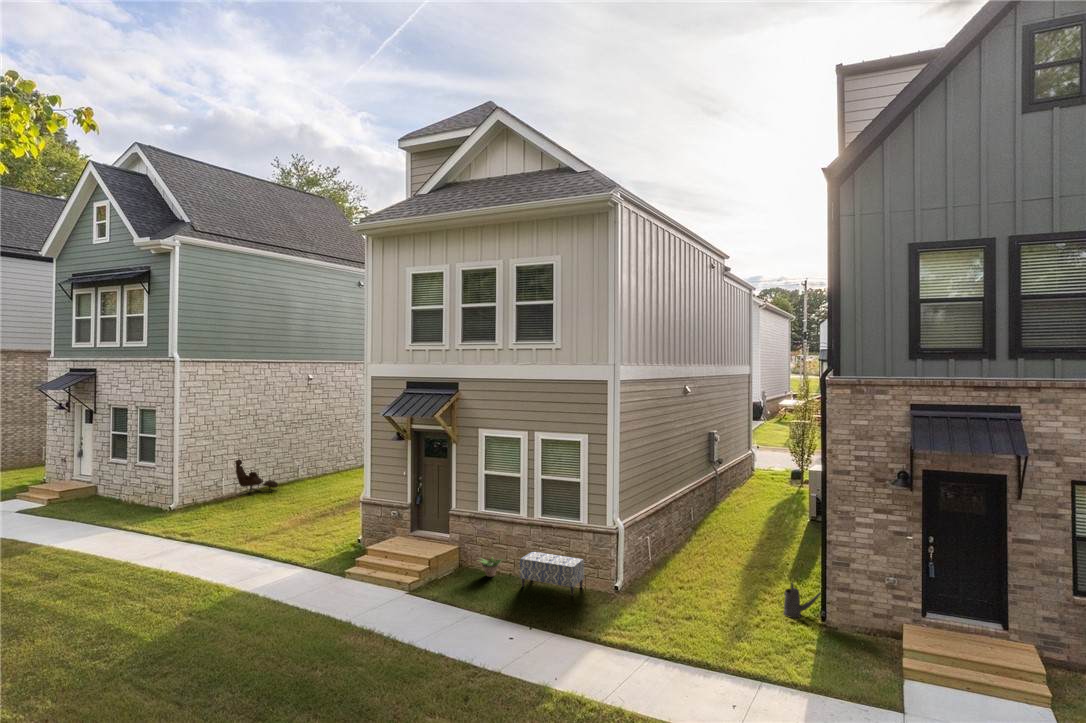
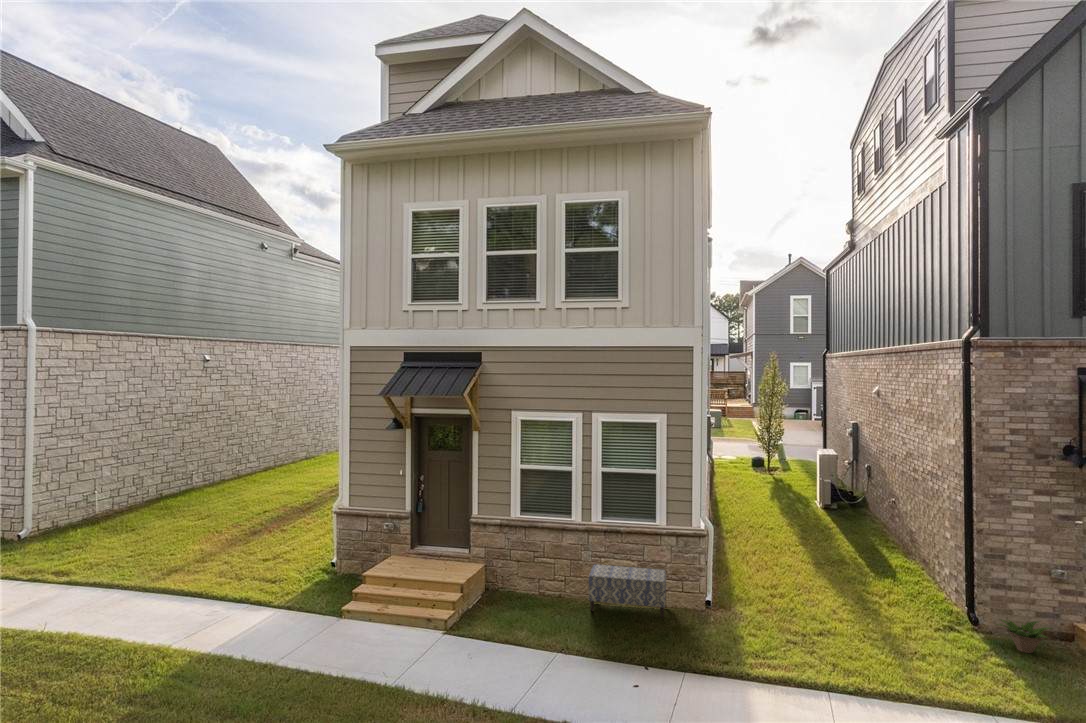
lounge chair: present [235,459,278,495] -> none [116,464,177,512]
decorative plant: present [480,557,503,577] -> present [998,620,1051,653]
watering can: present [784,582,821,618] -> none [904,579,957,622]

